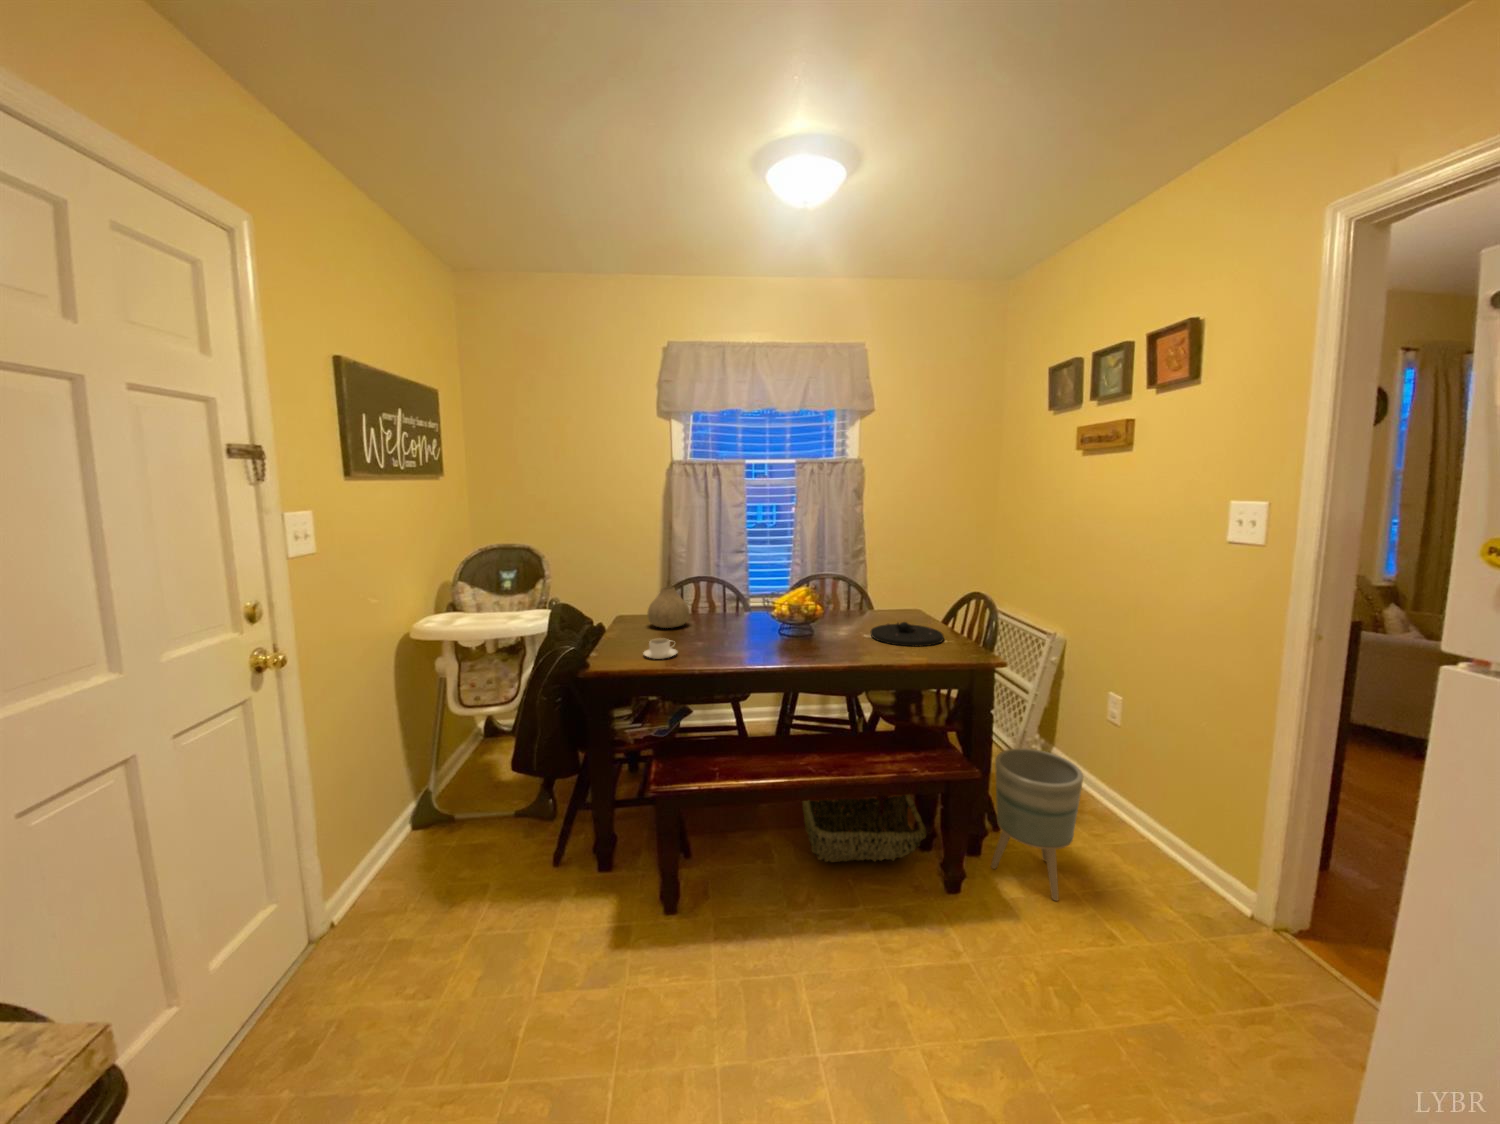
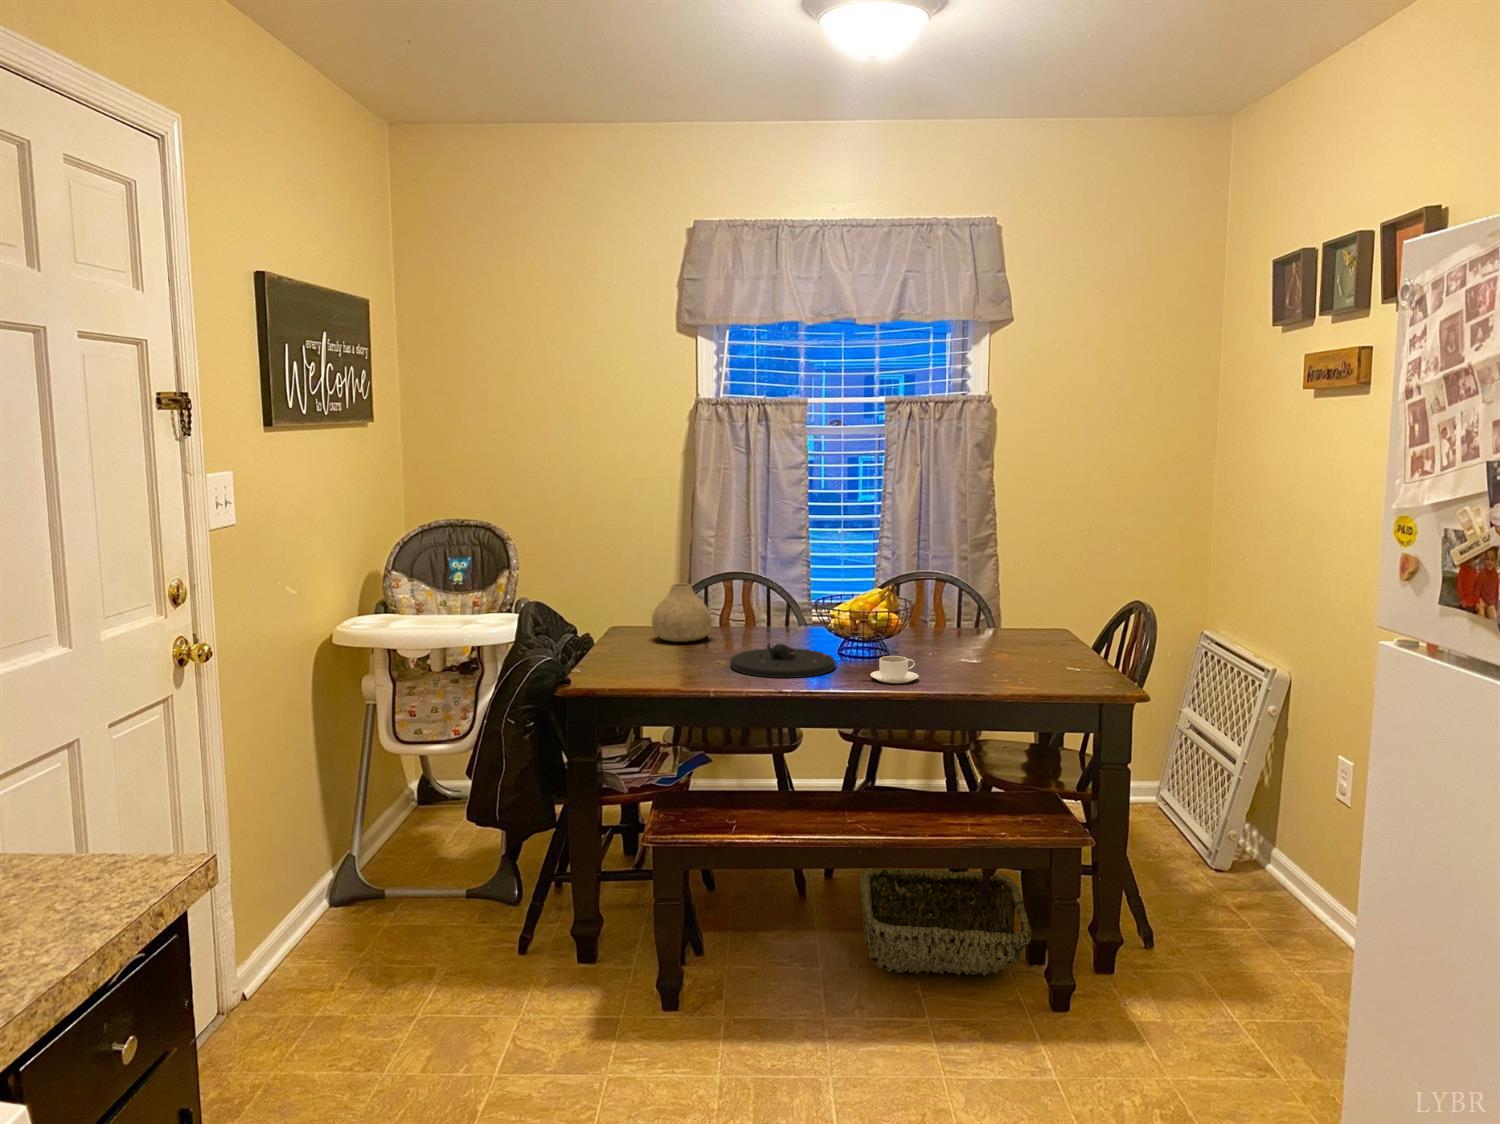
plate: present [871,622,944,646] -> present [730,644,836,678]
coffee cup: present [644,638,677,659] -> present [870,656,919,683]
planter: present [991,748,1083,901] -> none [1127,825,1254,1034]

